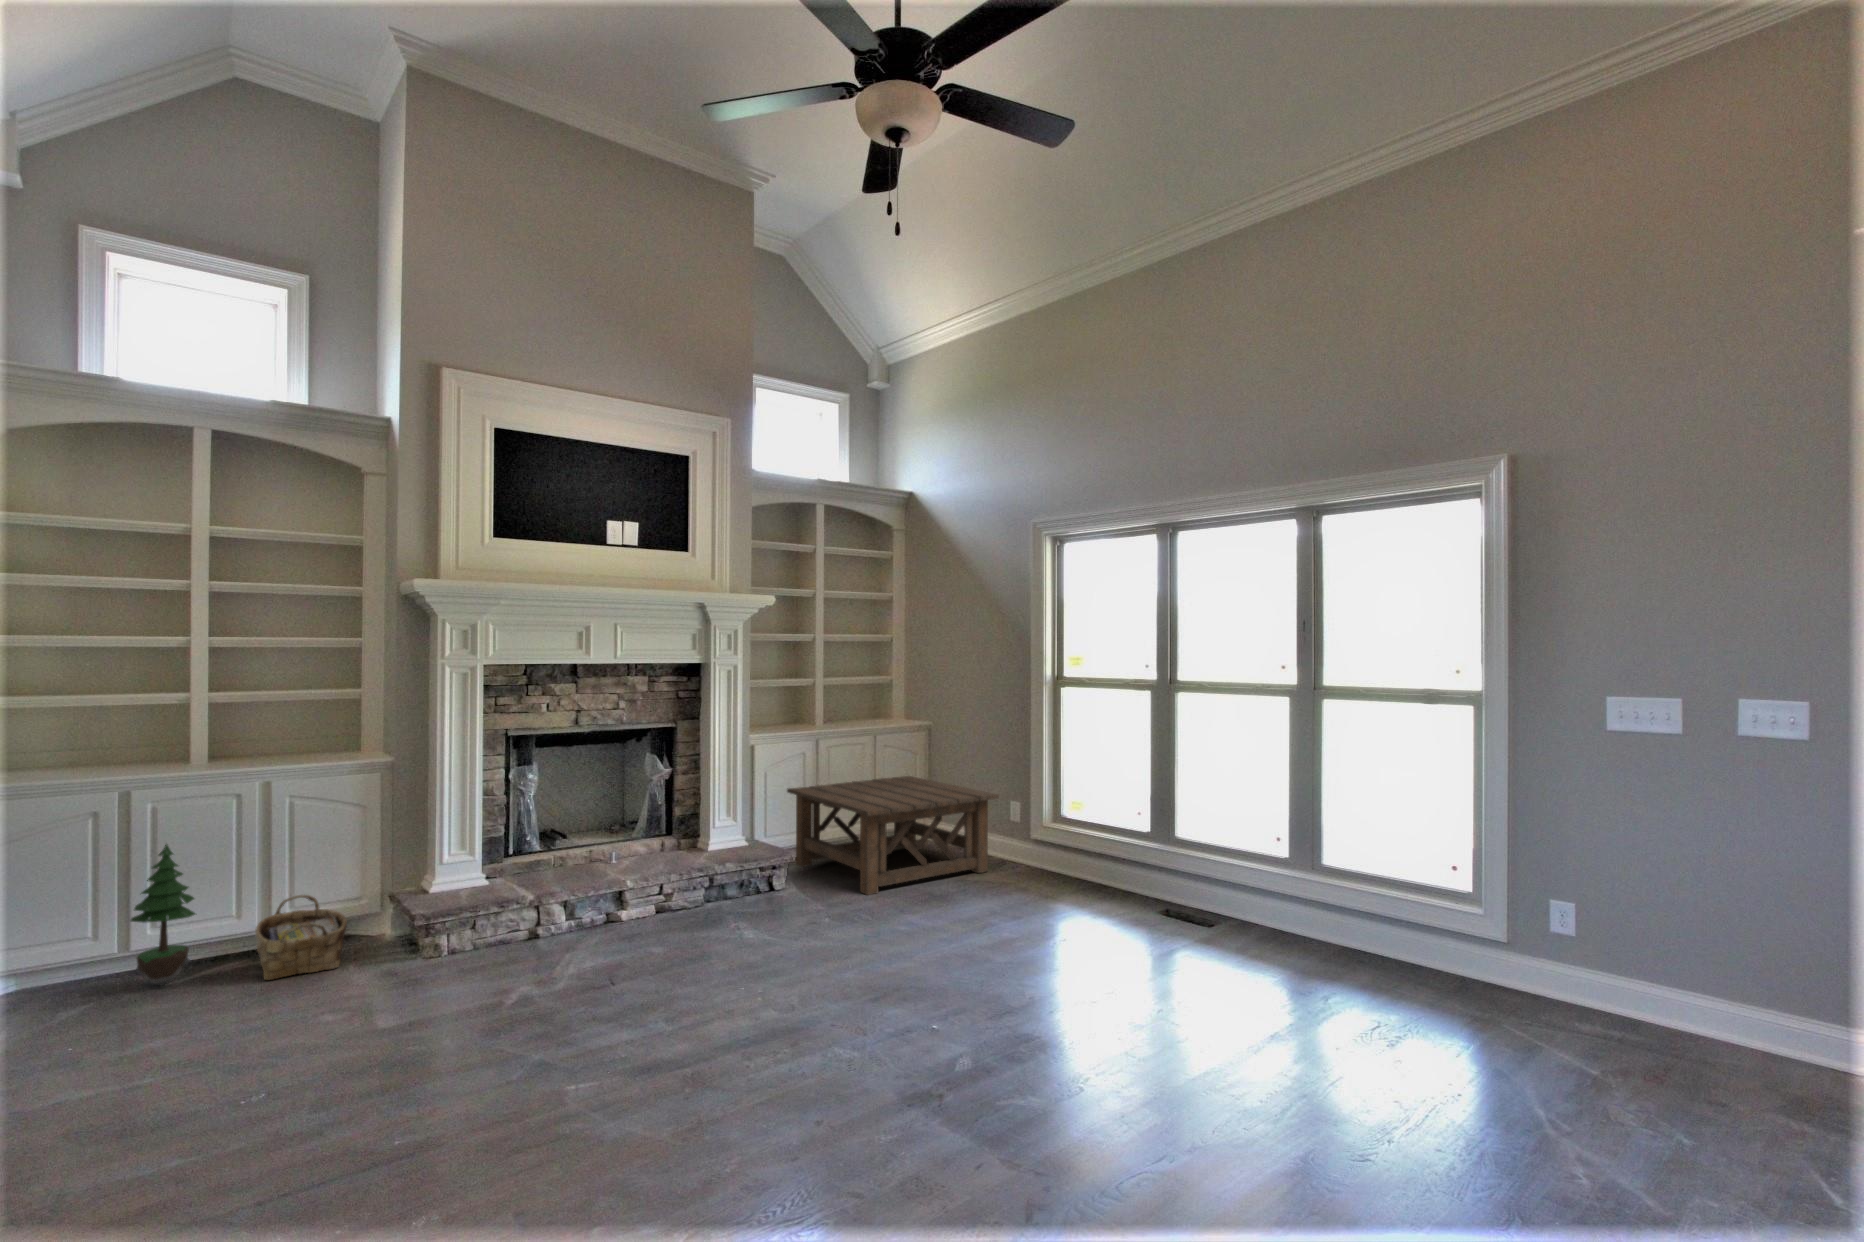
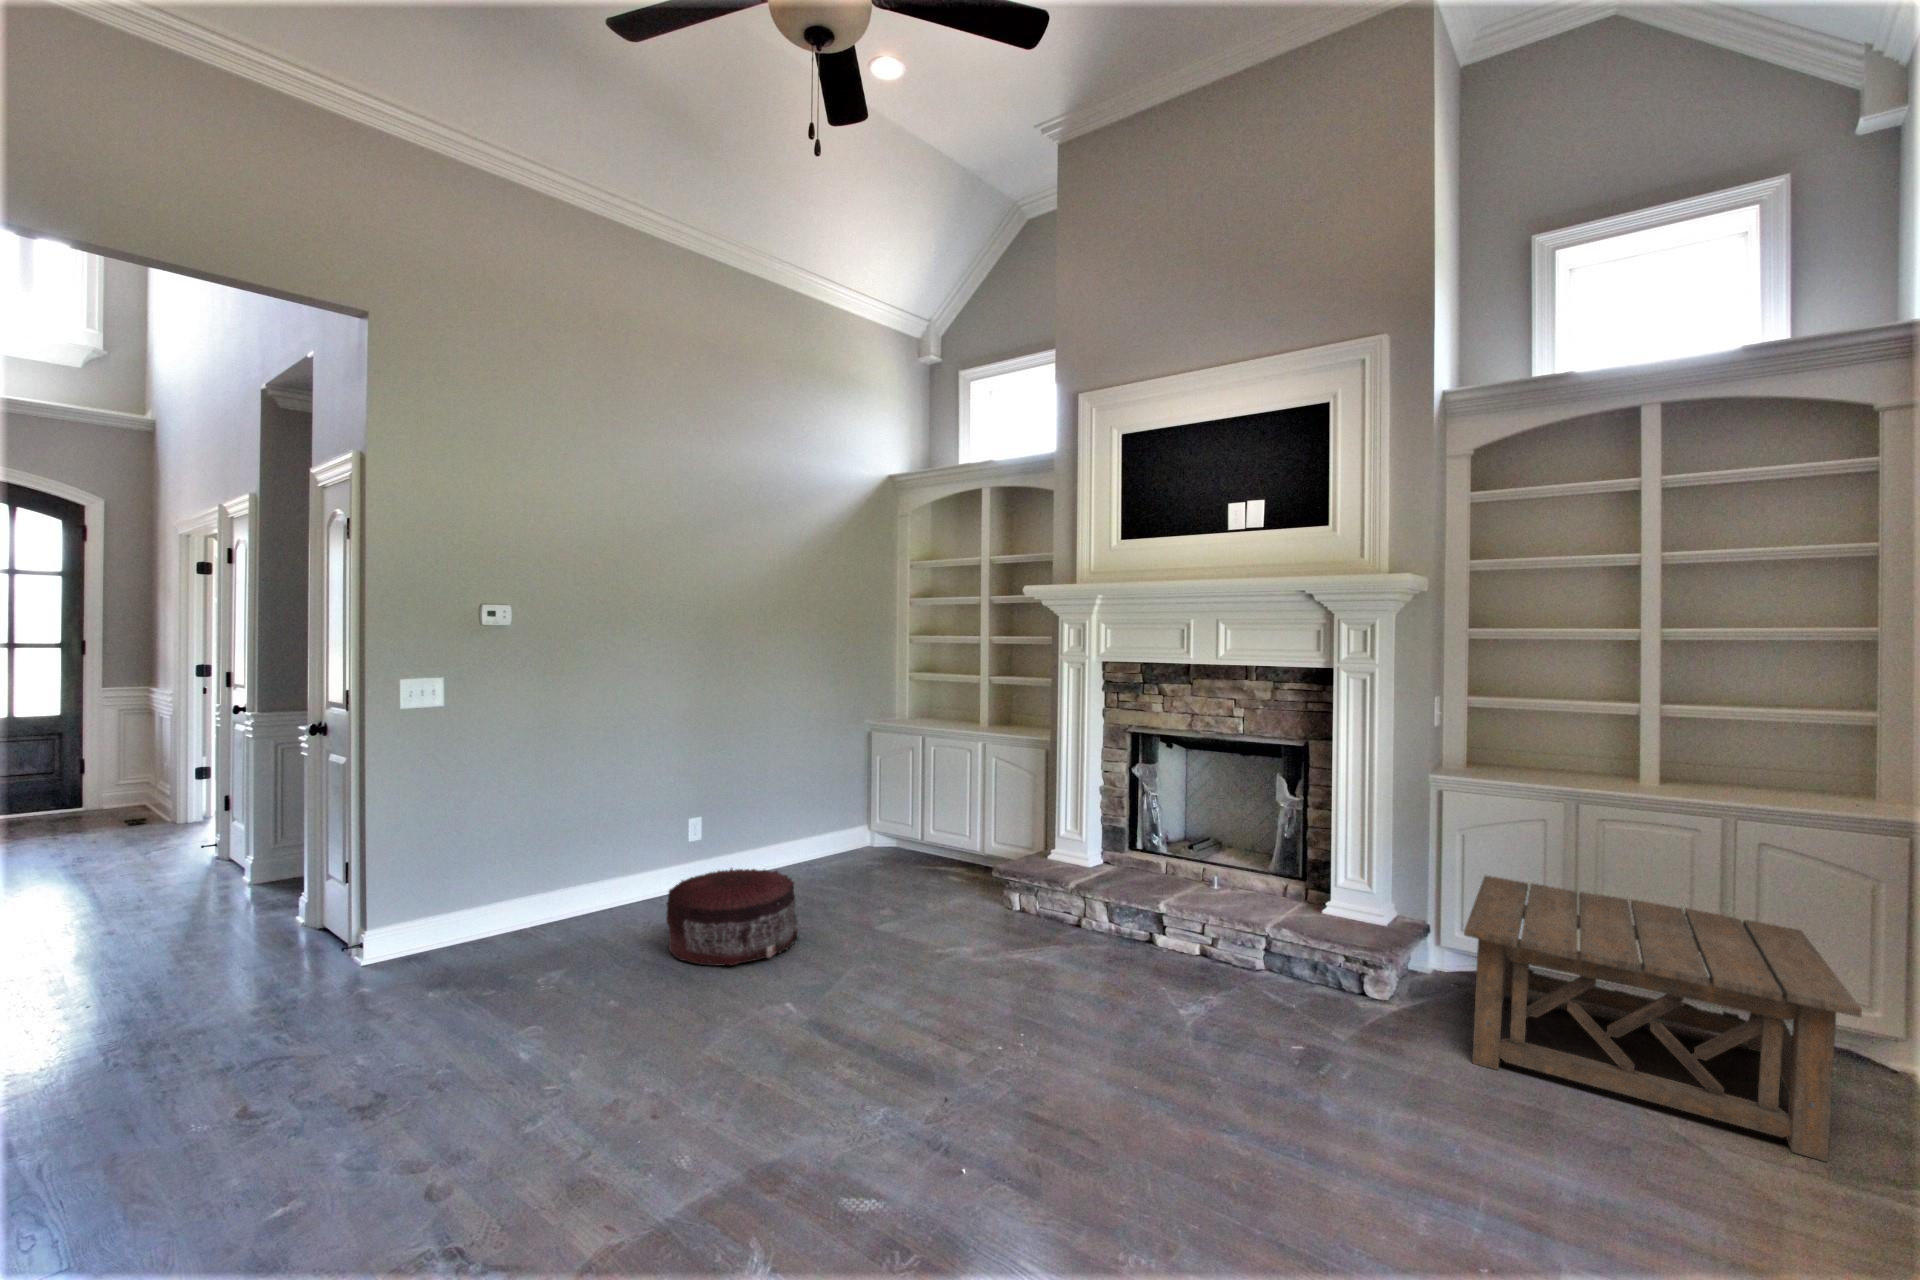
potted tree: present [131,844,195,985] -> none [881,766,916,862]
woven basket: present [255,895,347,980] -> none [920,827,985,889]
pouf: none [100,994,345,1173] -> present [666,869,799,965]

